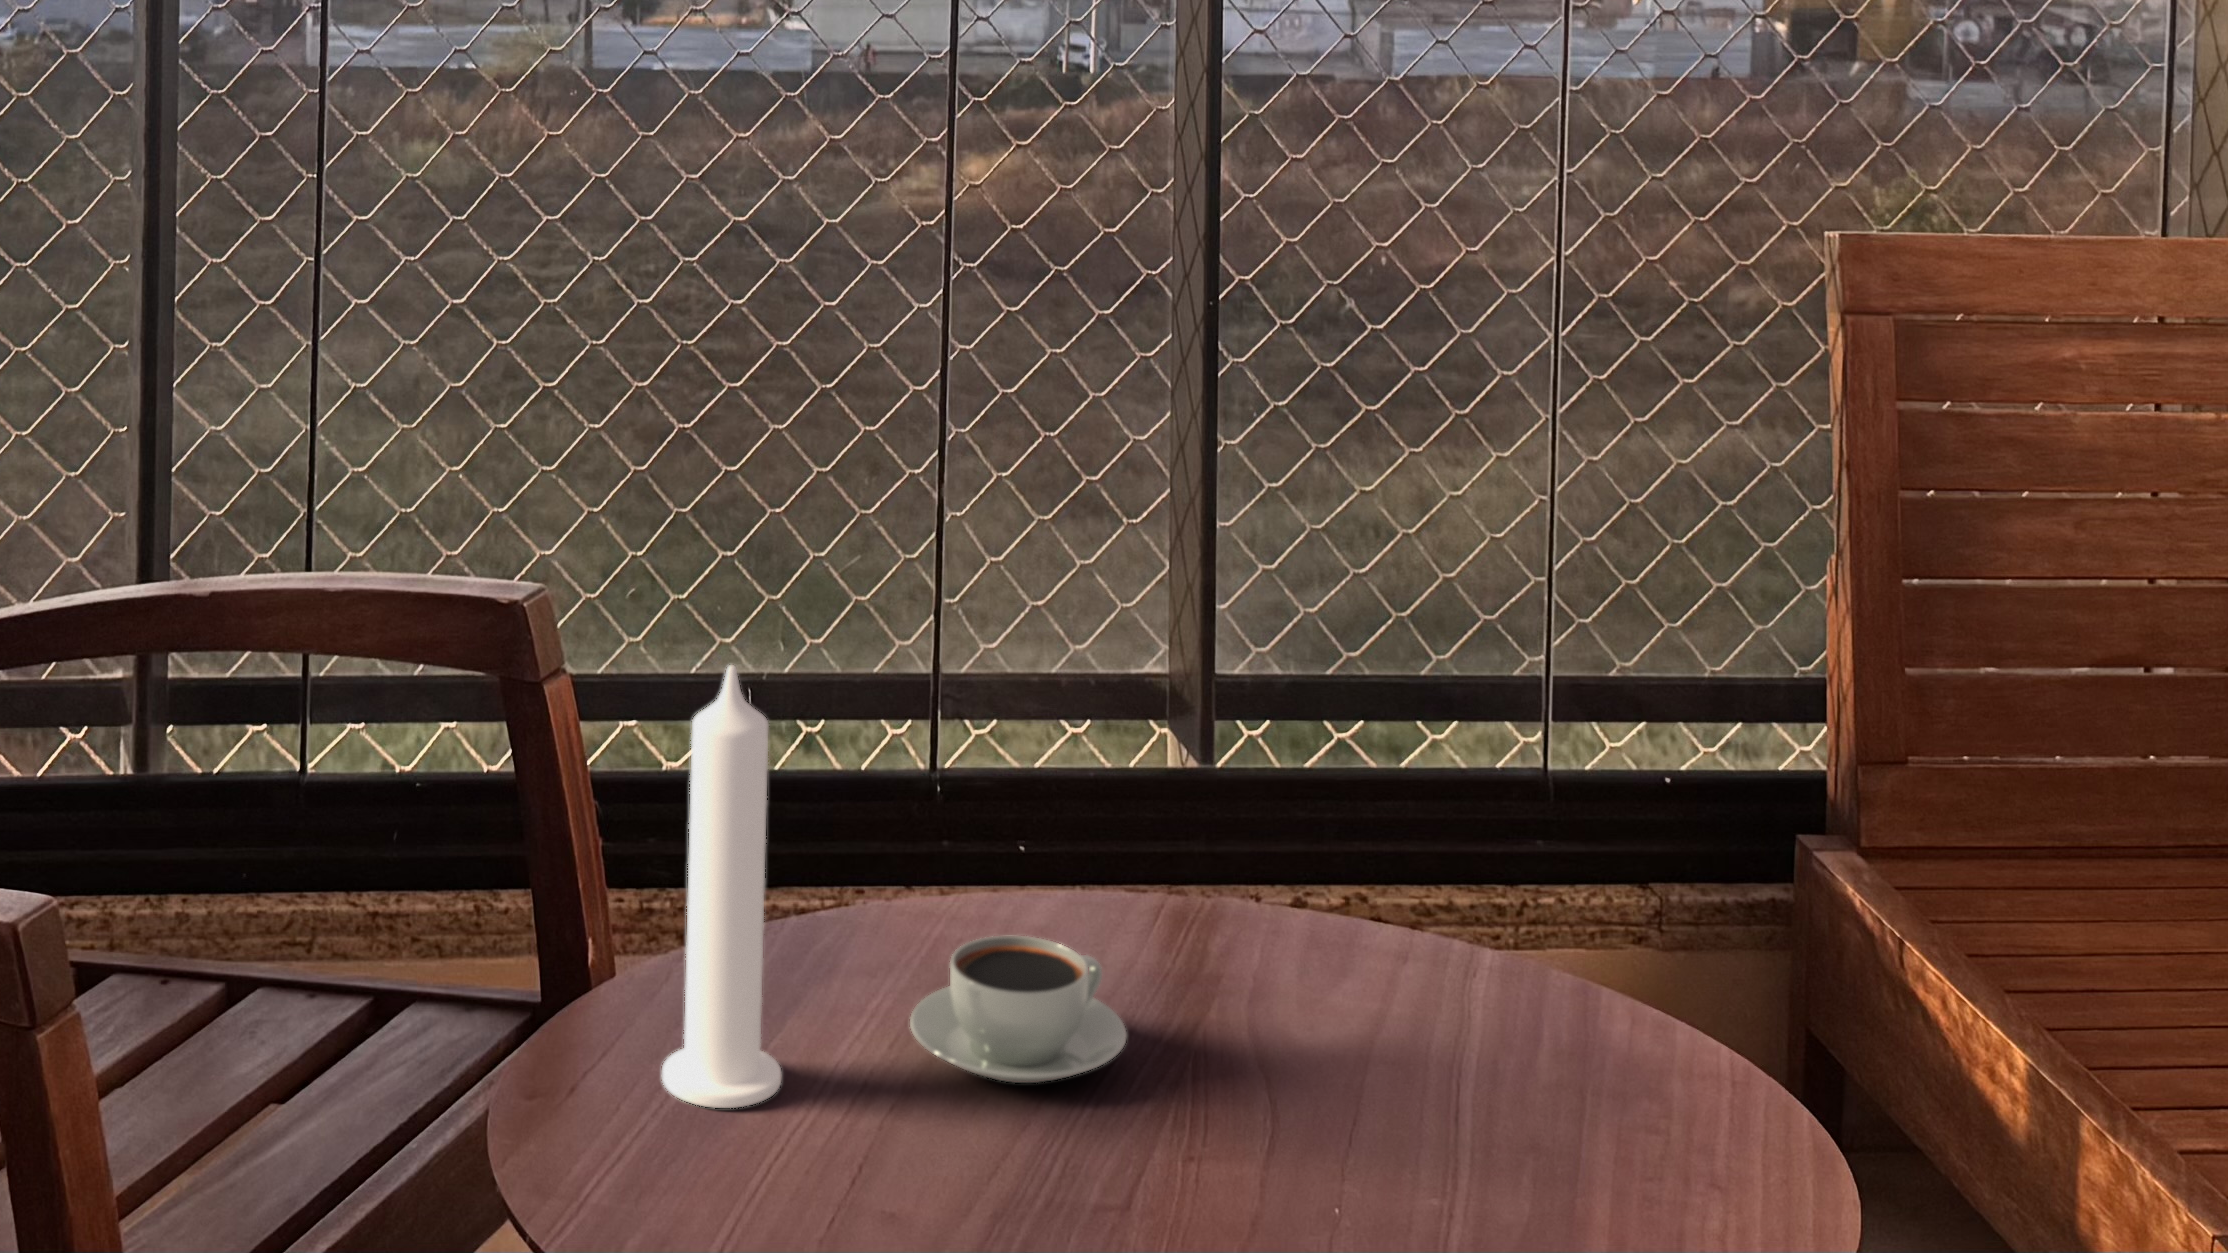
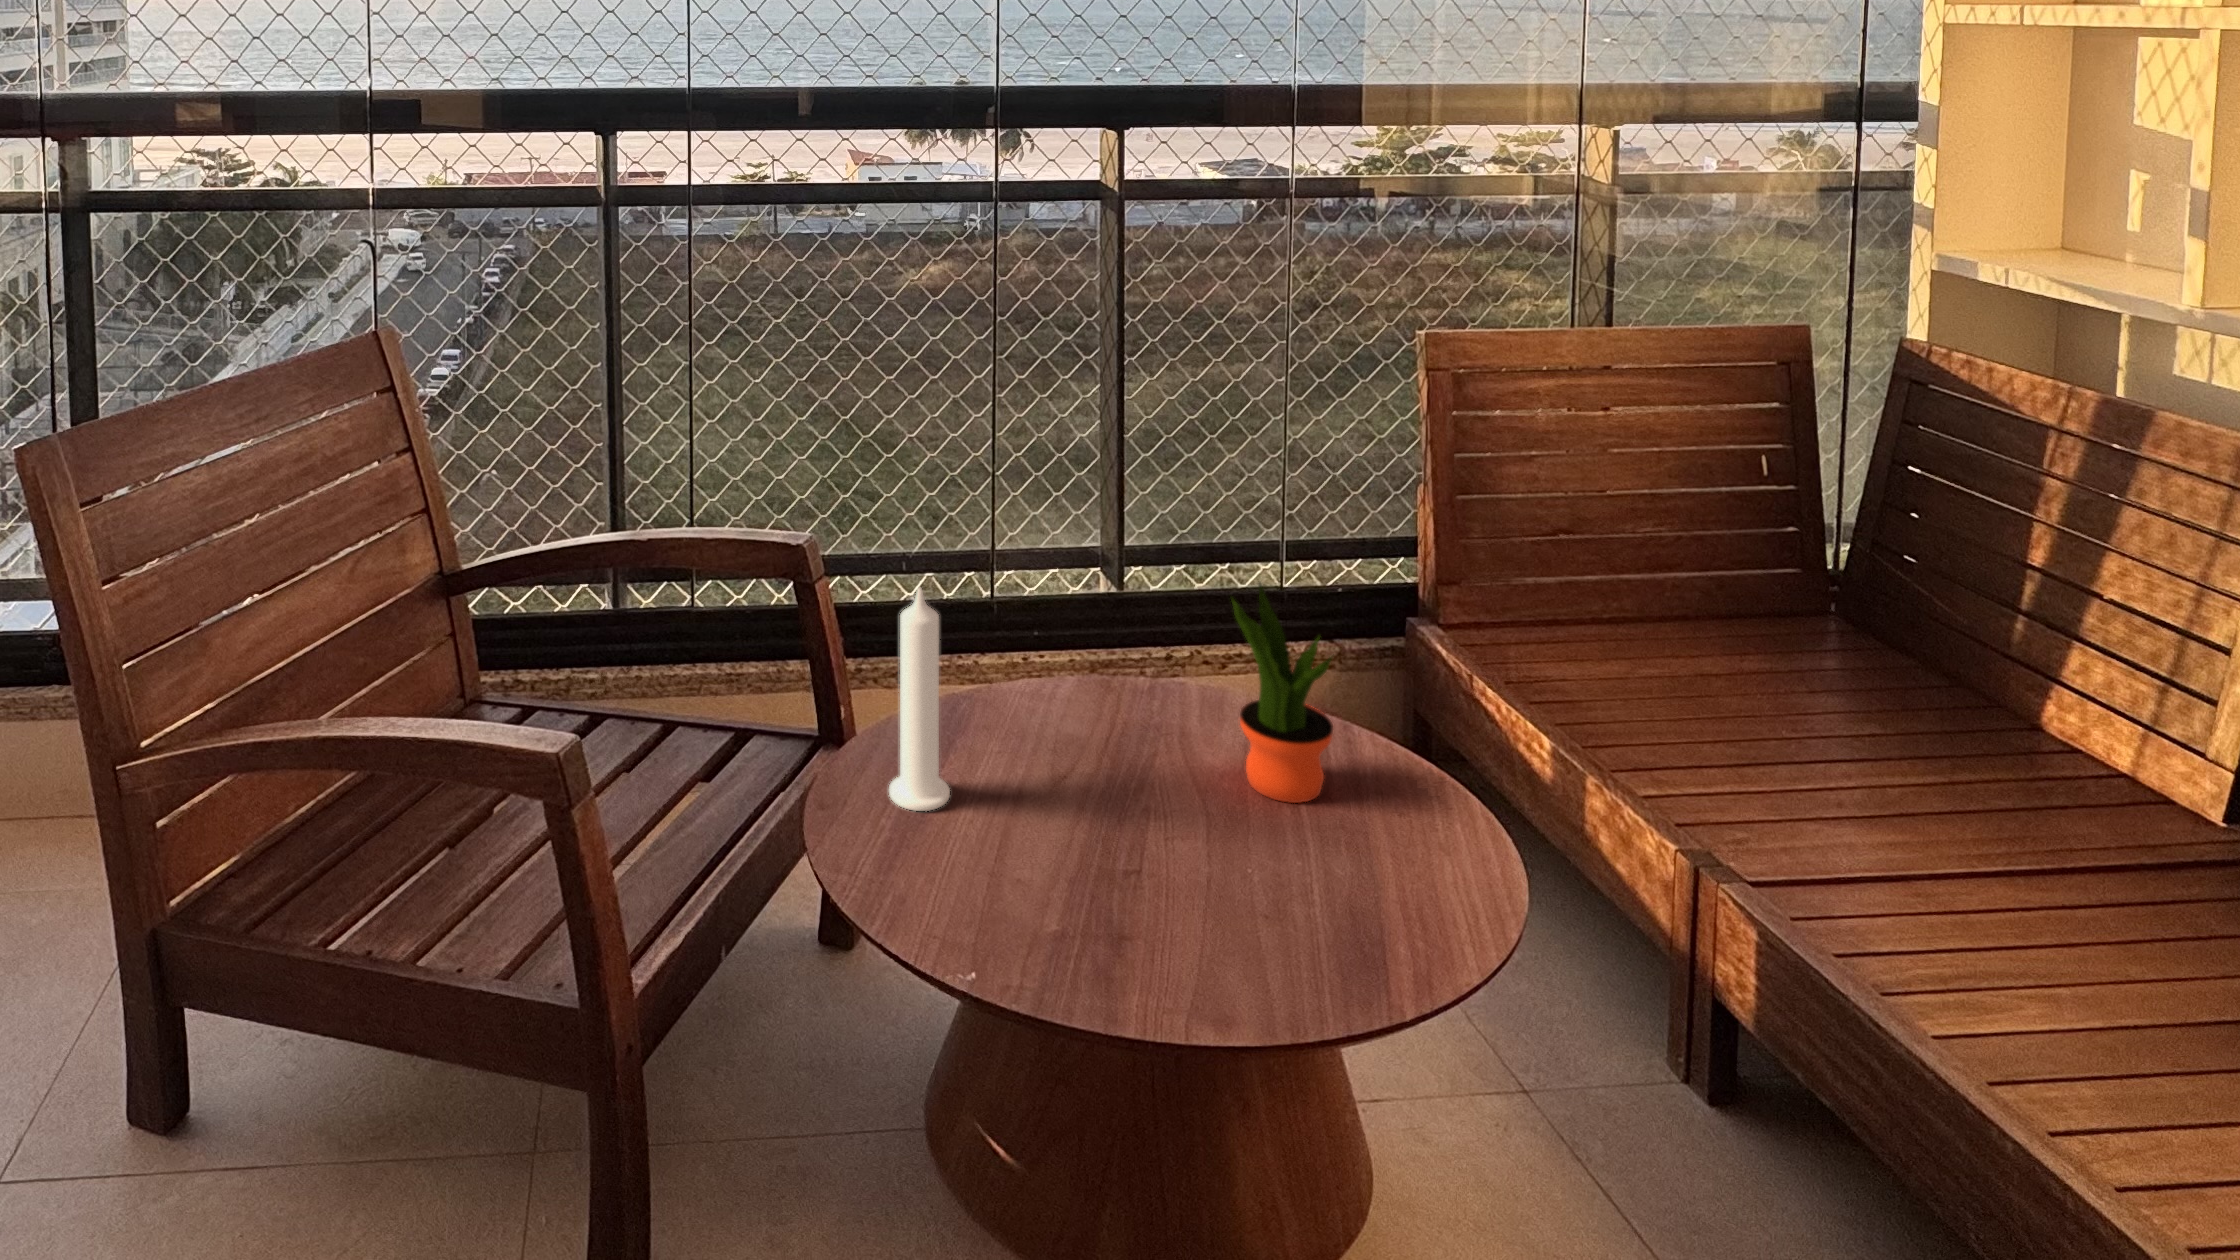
potted plant: none [1330,675,1533,1109] -> present [1231,583,1333,803]
coffee cup: present [910,936,1126,1083] -> none [1012,713,1123,793]

